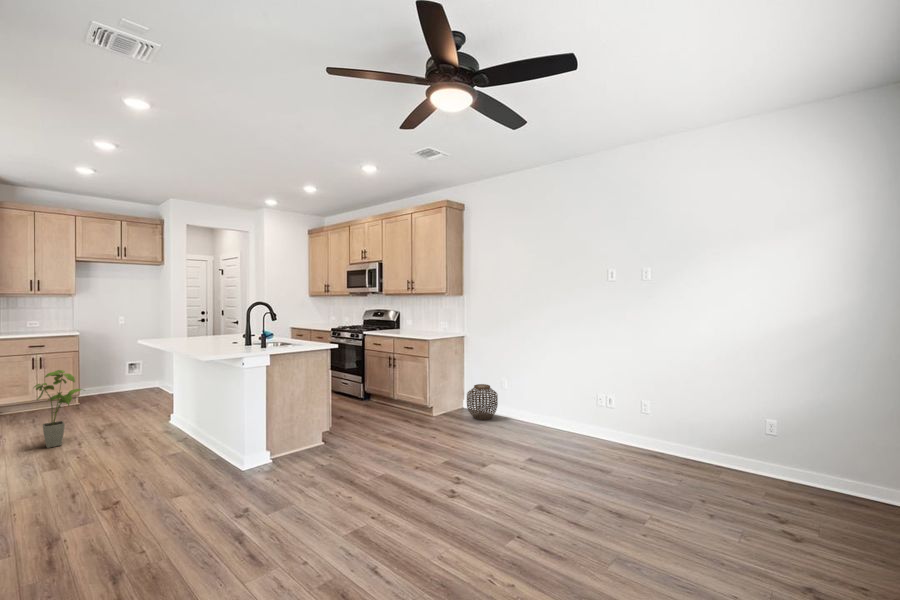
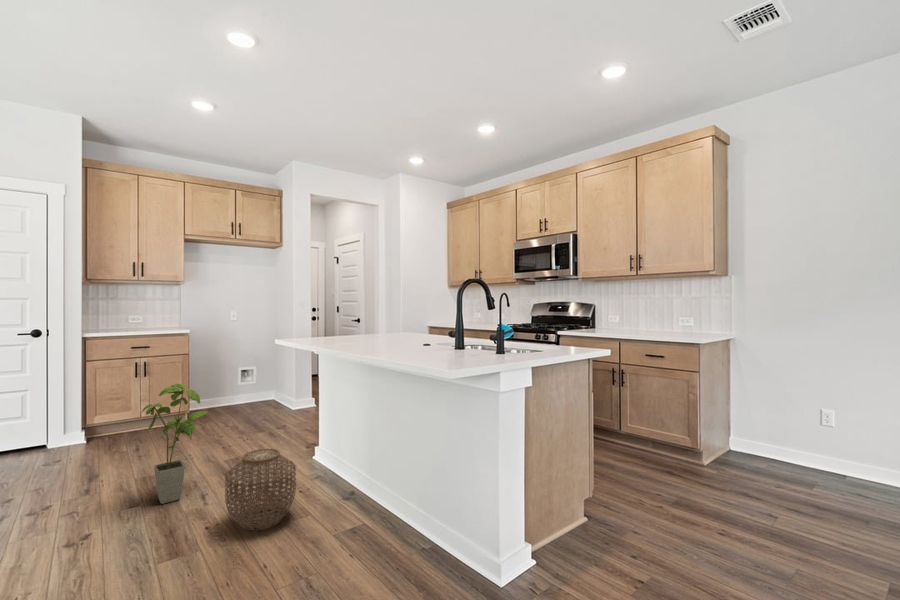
woven basket: present [467,384,498,420] -> present [225,449,296,530]

